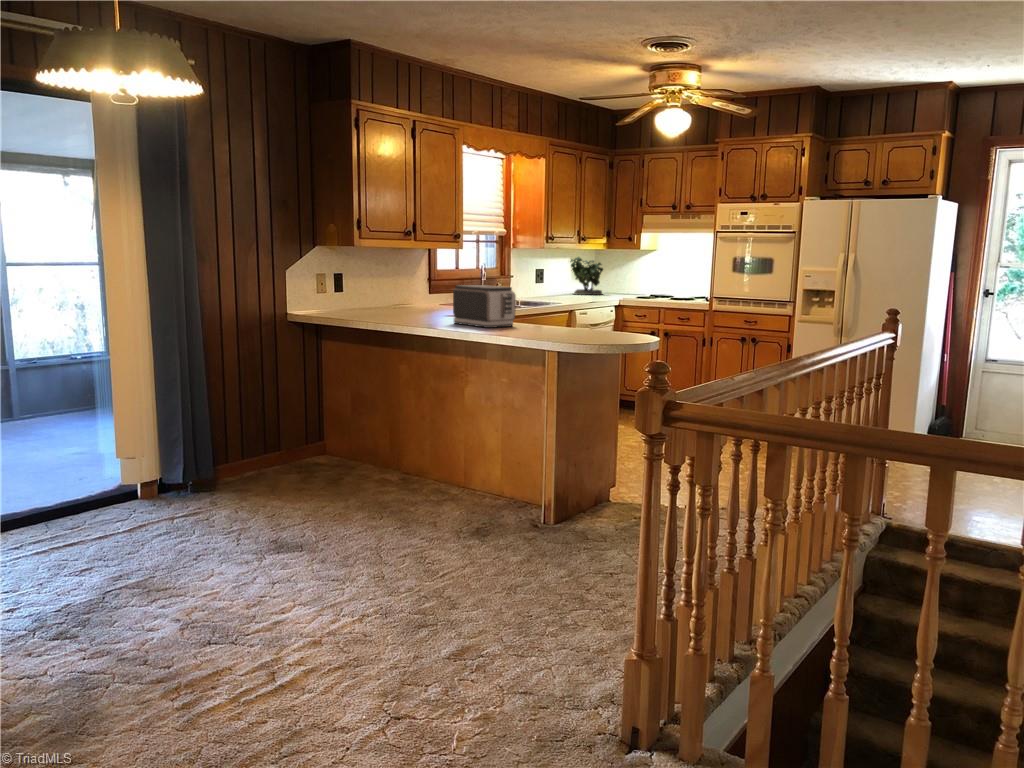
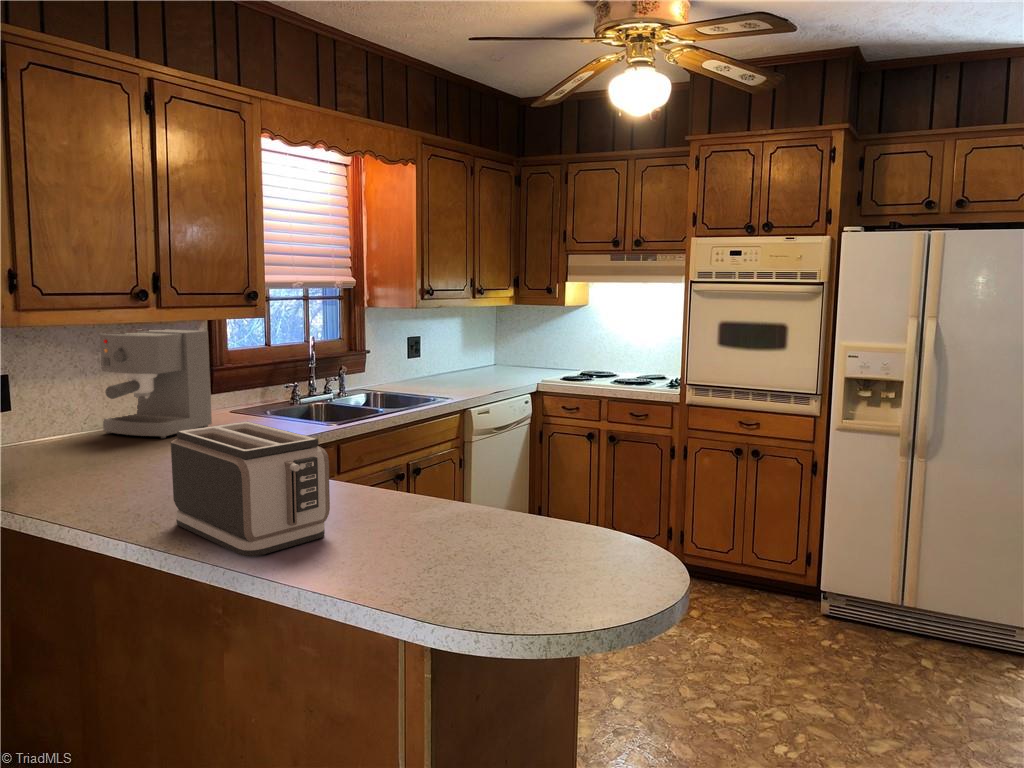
coffee maker: none [386,255,436,309] -> present [100,329,212,438]
potted plant: present [570,257,603,295] -> none [459,312,514,372]

